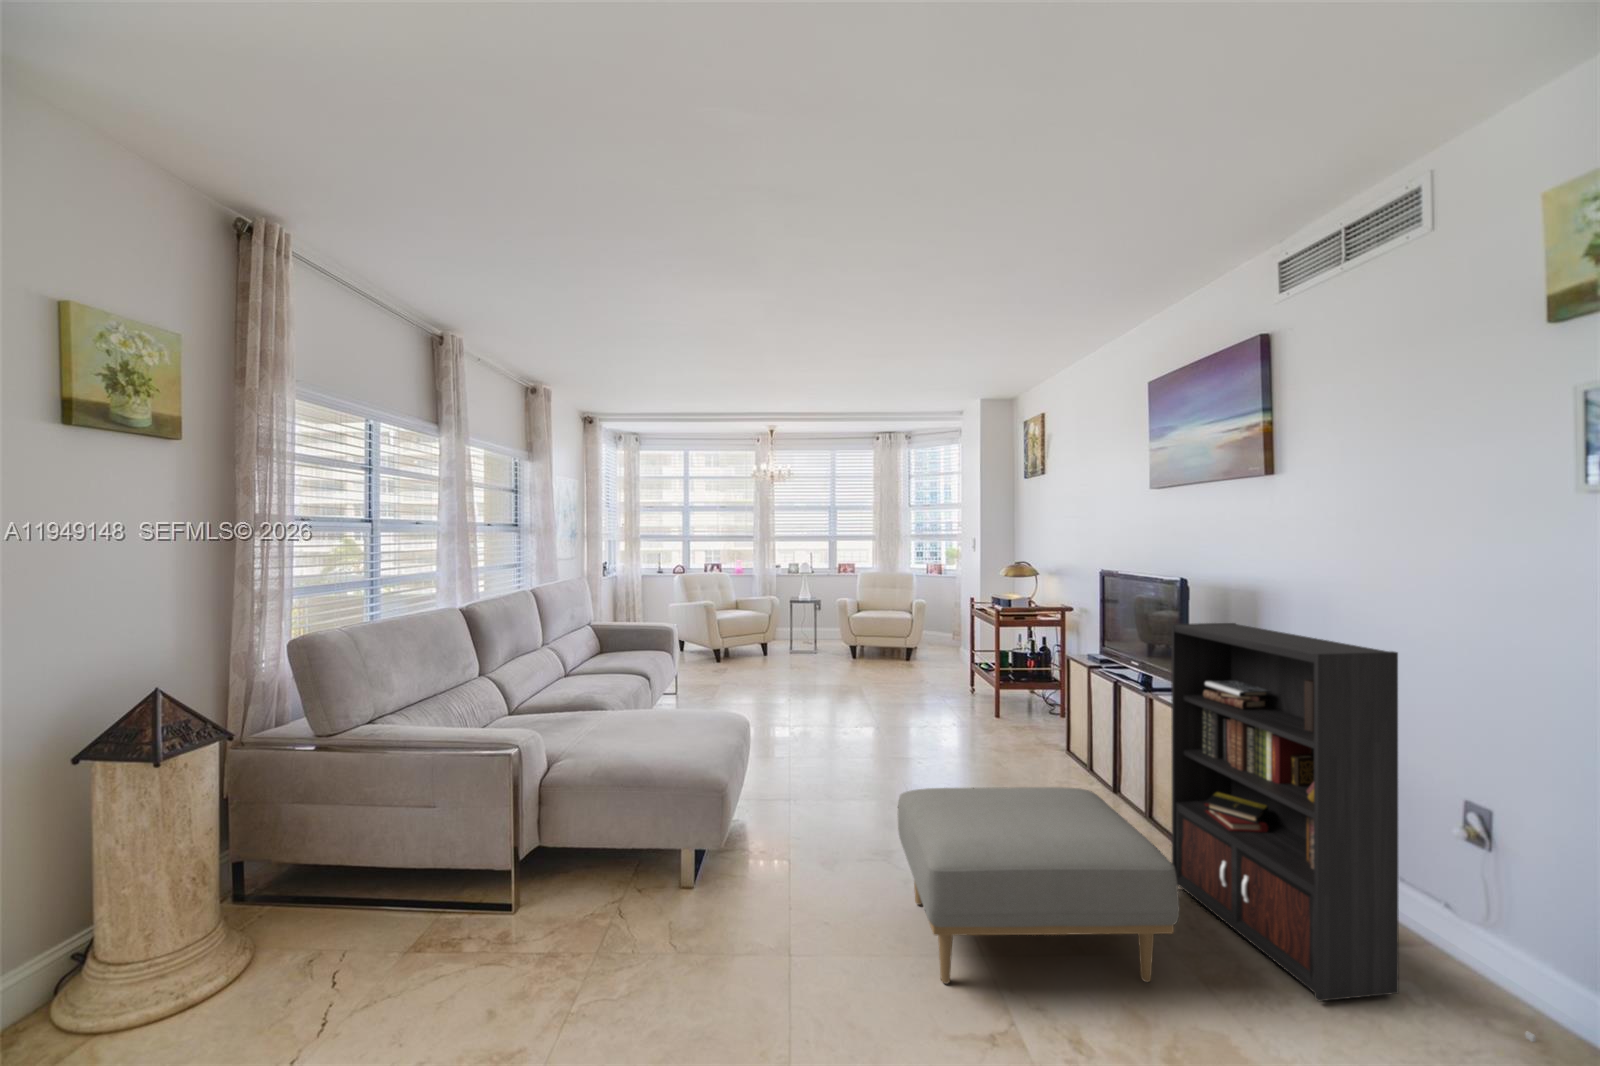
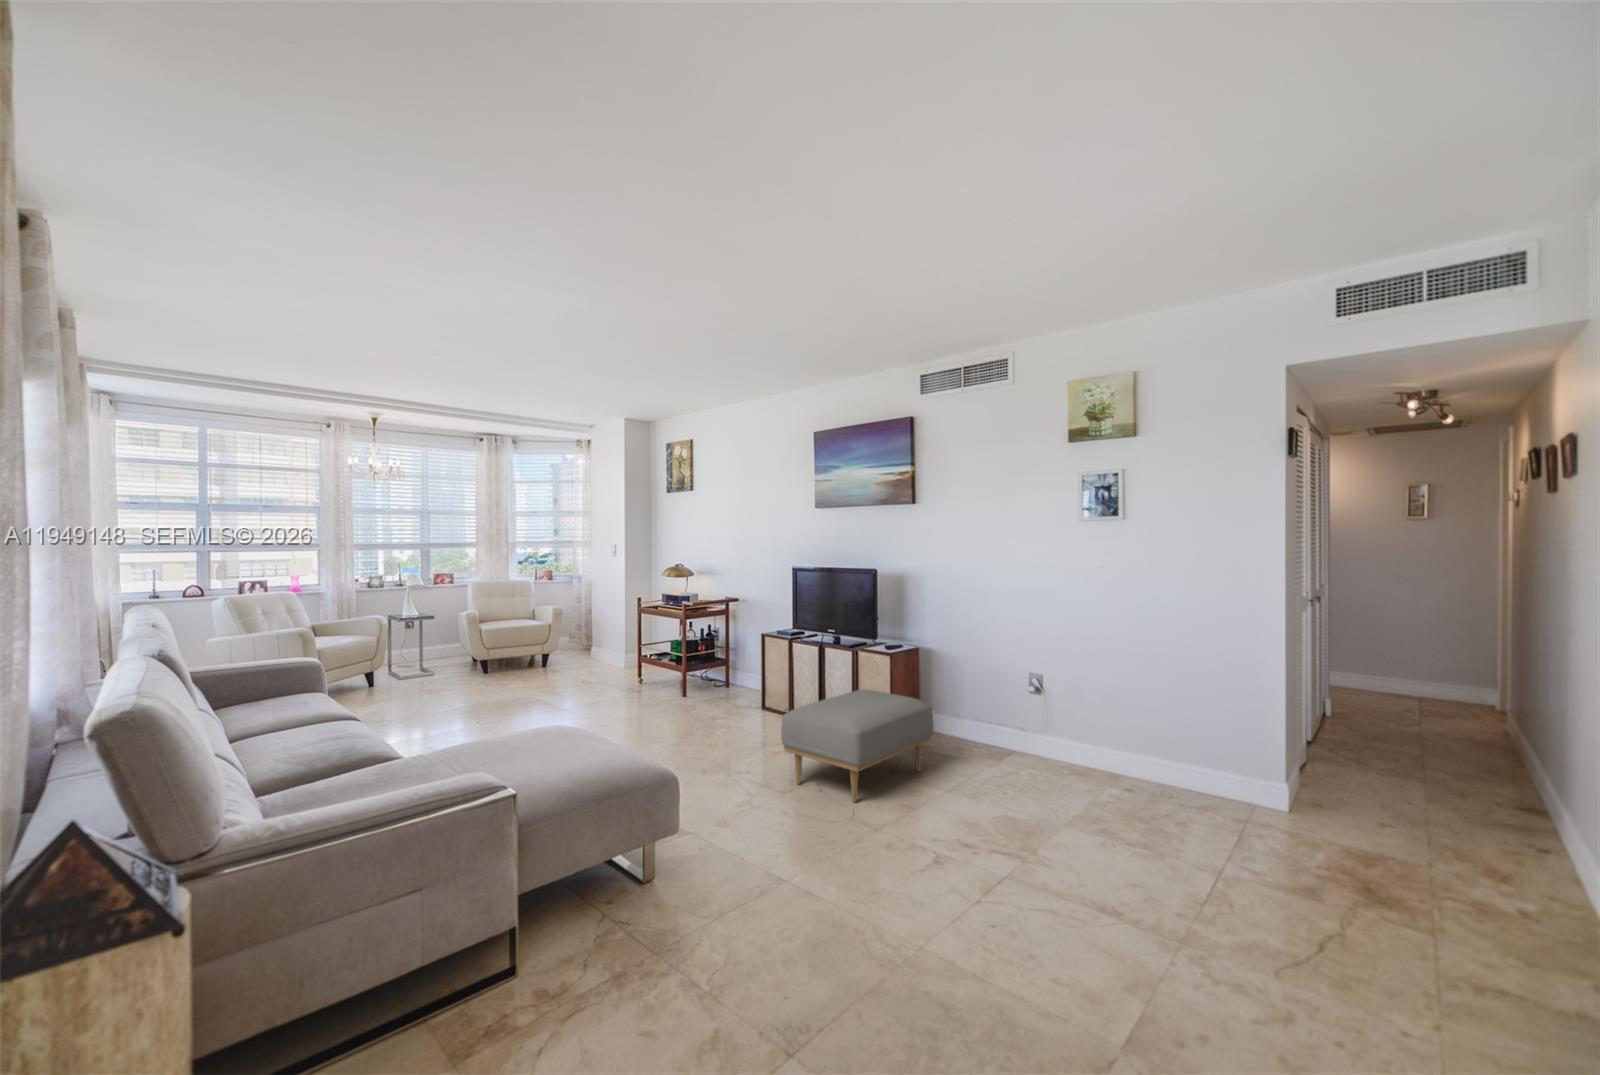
bookcase: present [1171,623,1536,1042] -> none [887,587,1023,753]

